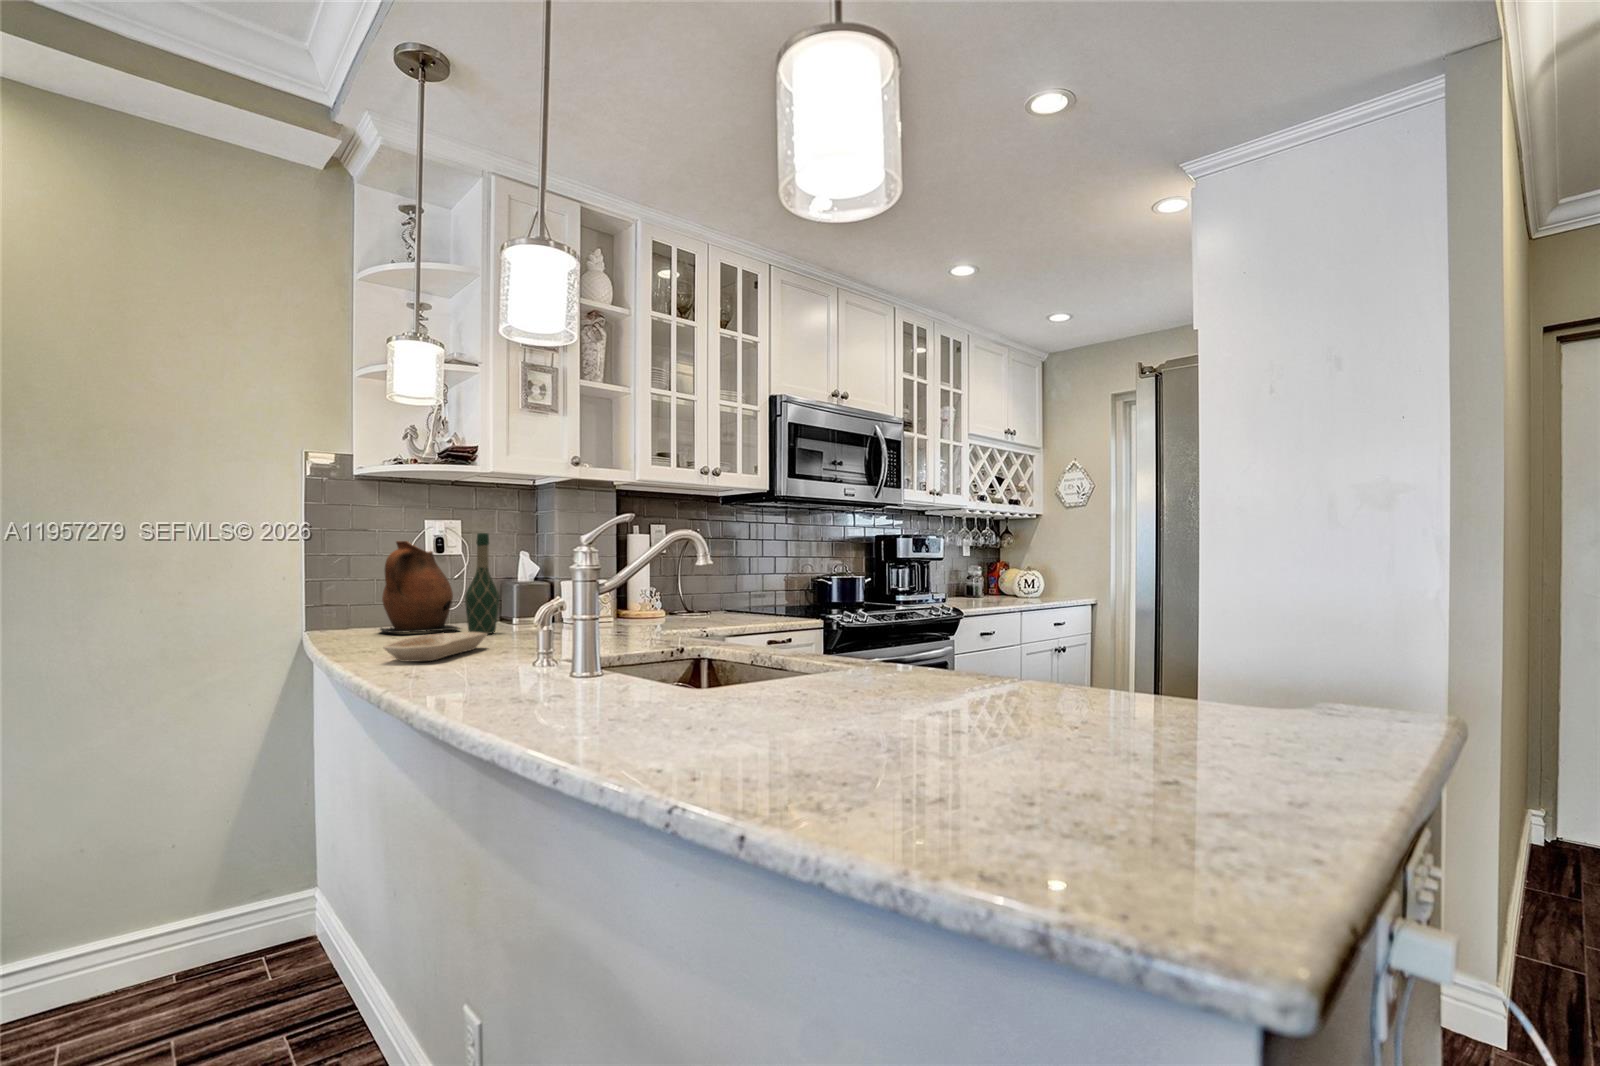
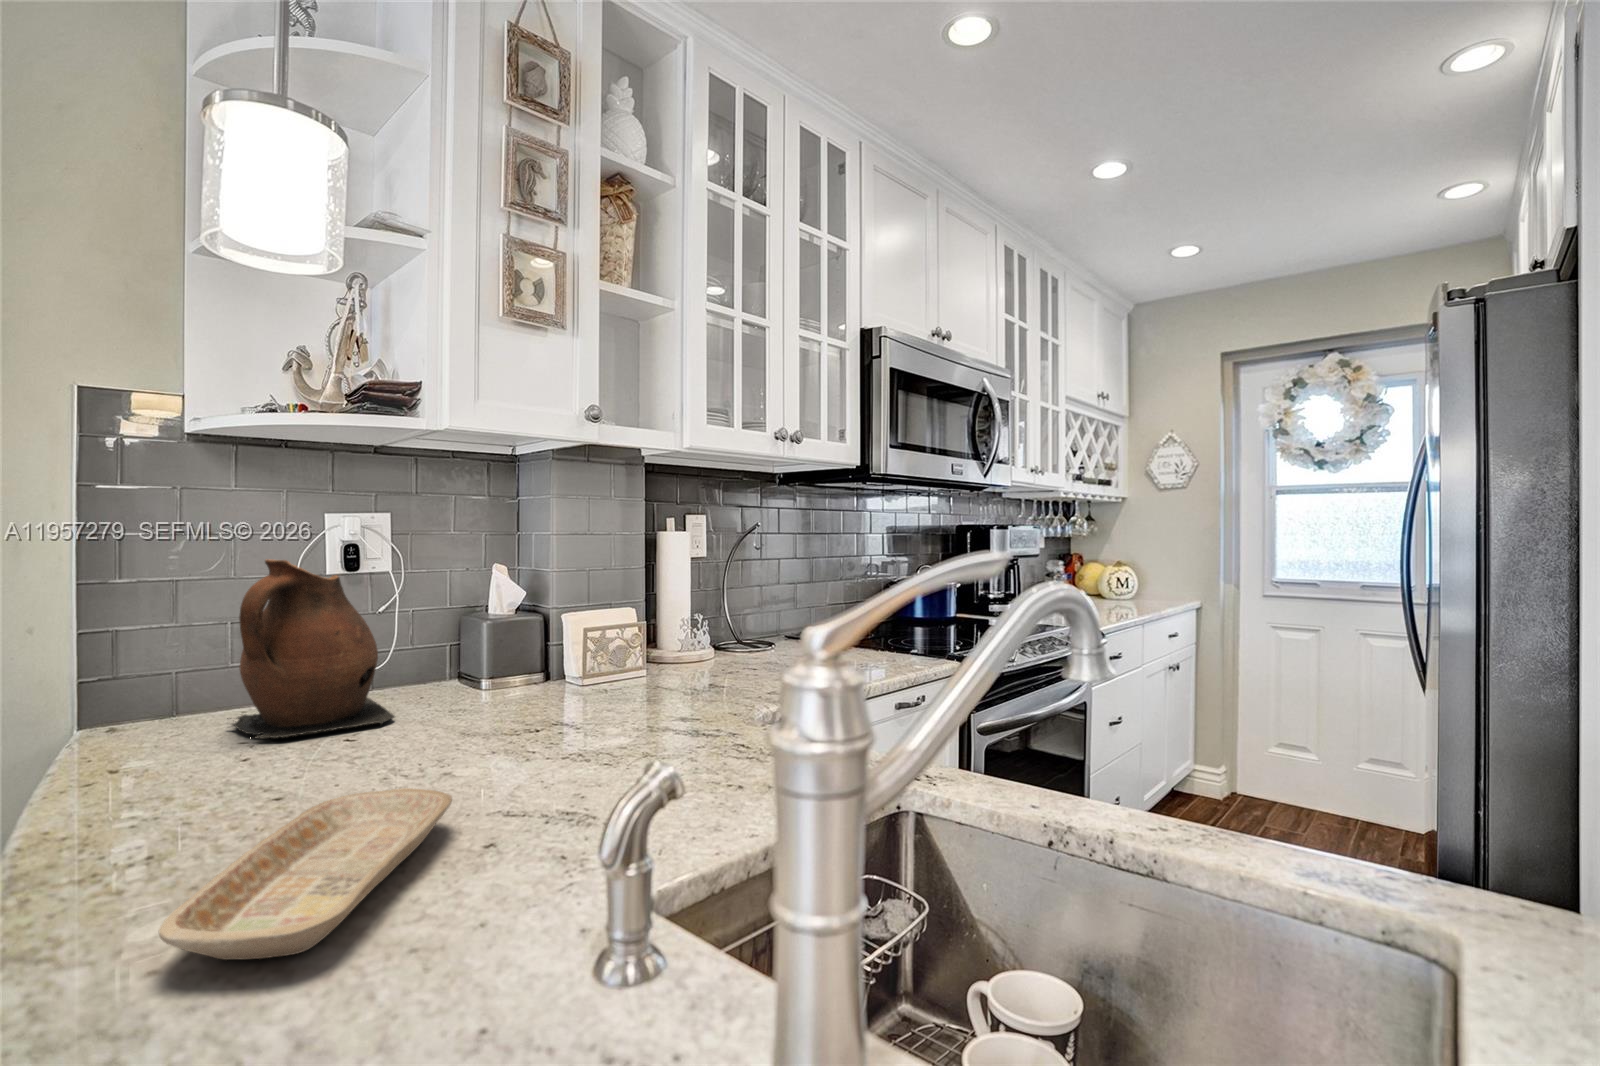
wine bottle: present [465,533,500,634] -> none [400,549,467,741]

